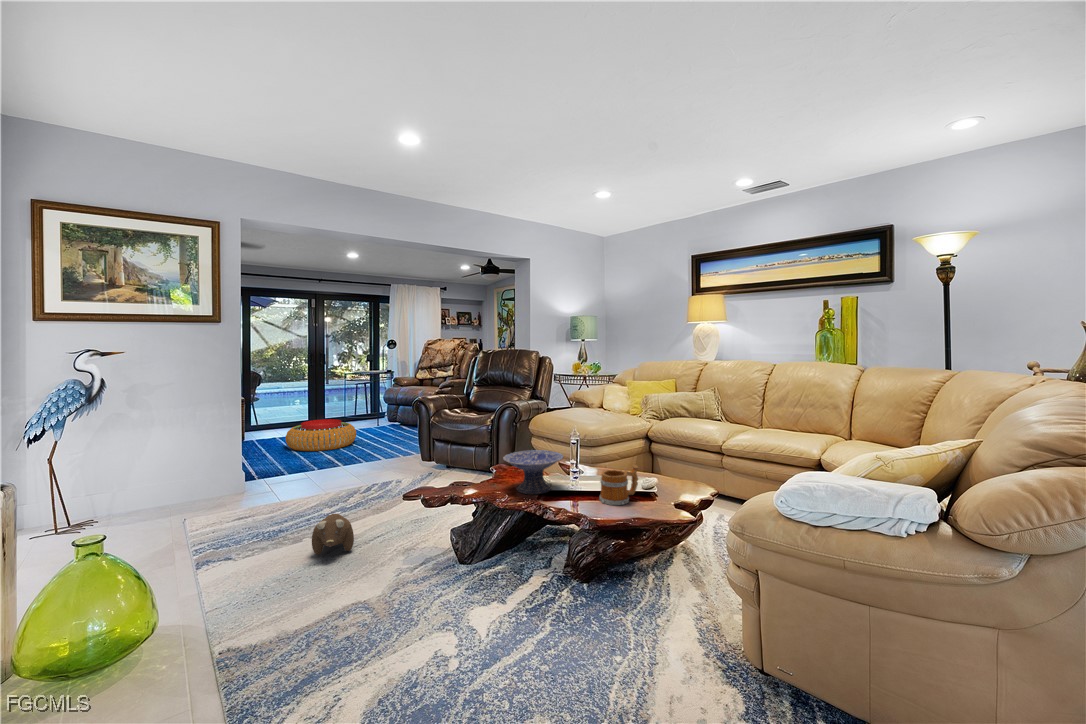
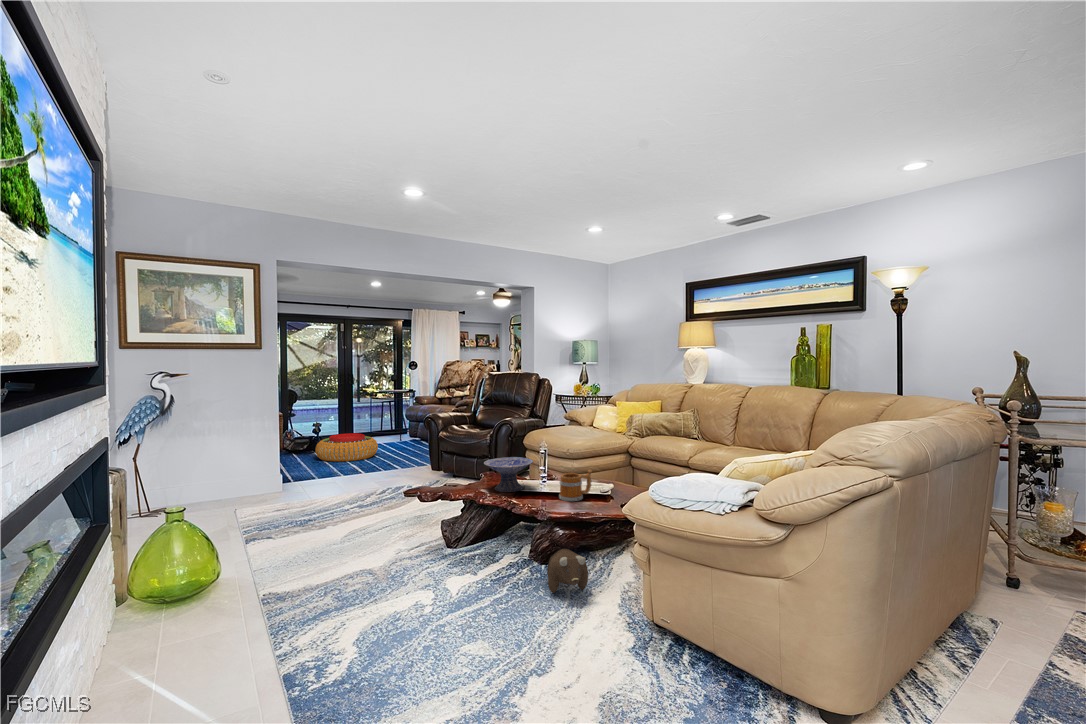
plush toy: present [312,514,354,555] -> present [547,549,588,593]

